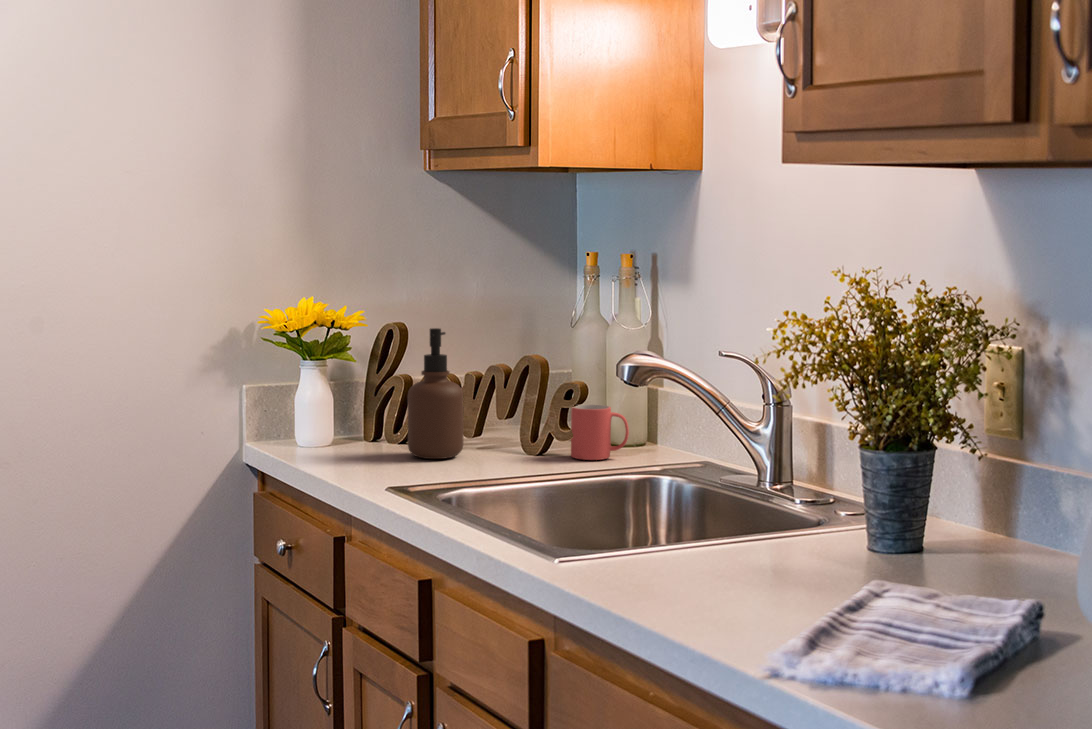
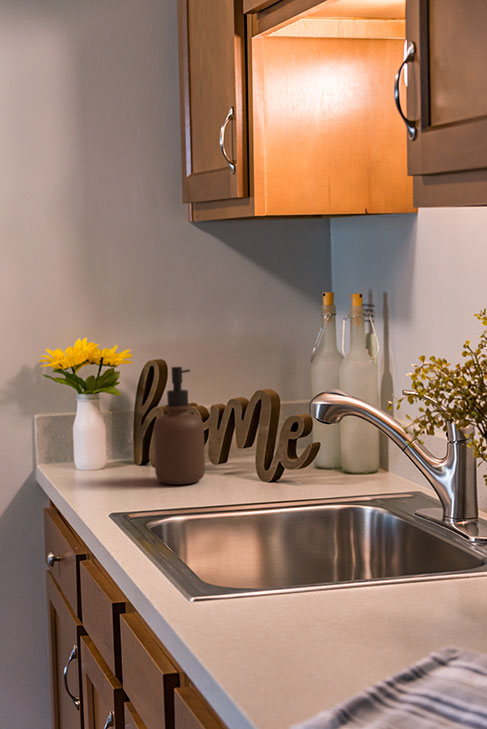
mug: present [571,404,629,460] -> none [300,434,354,487]

